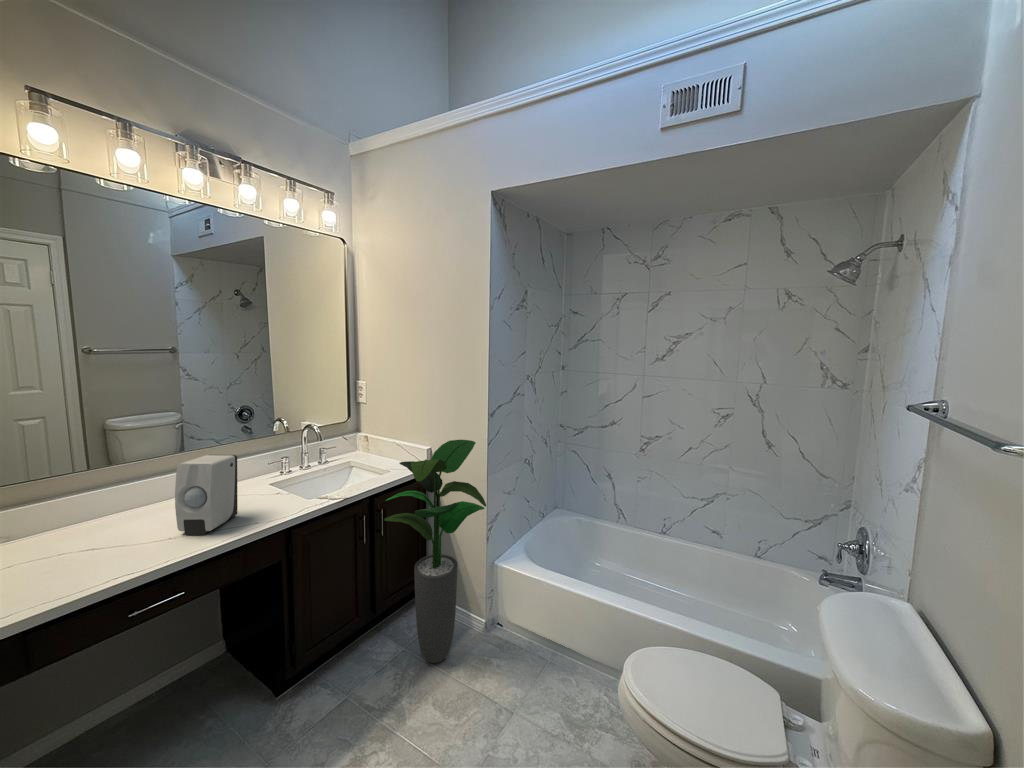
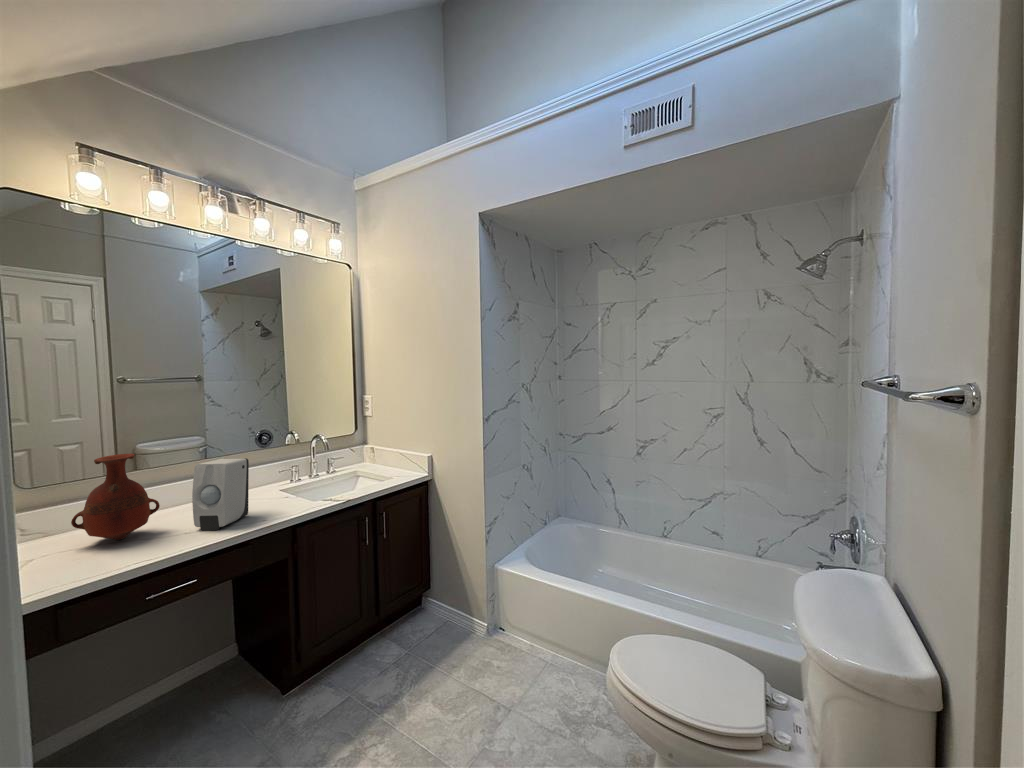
potted plant: present [384,440,486,663] -> none [384,444,482,665]
vase: none [35,452,138,547] -> present [71,454,160,540]

